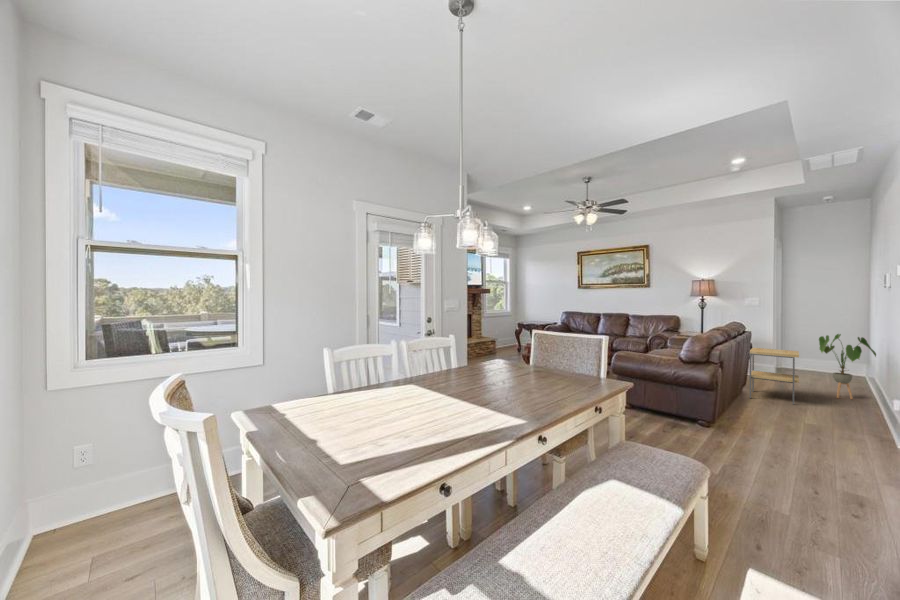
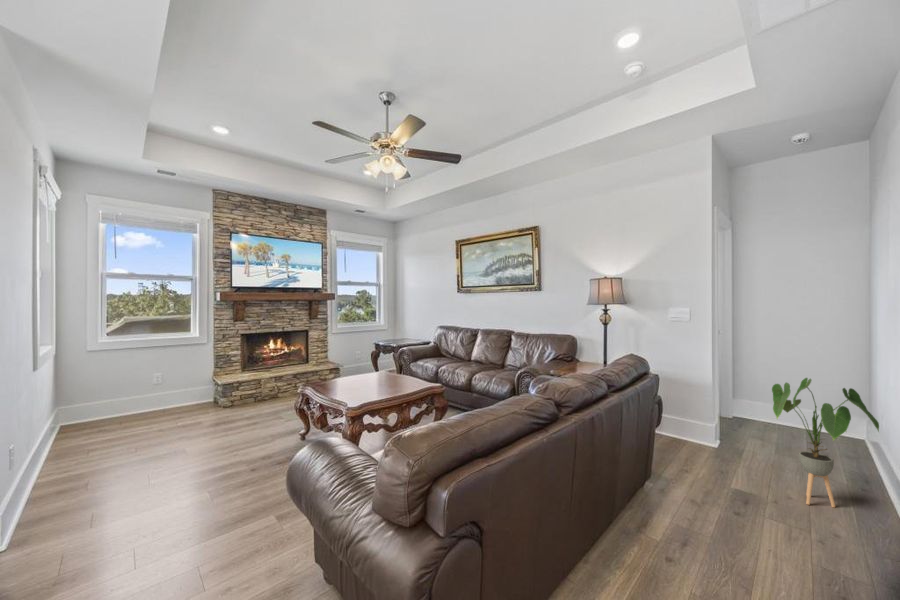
side table: present [750,348,799,405] -> none [644,402,736,533]

